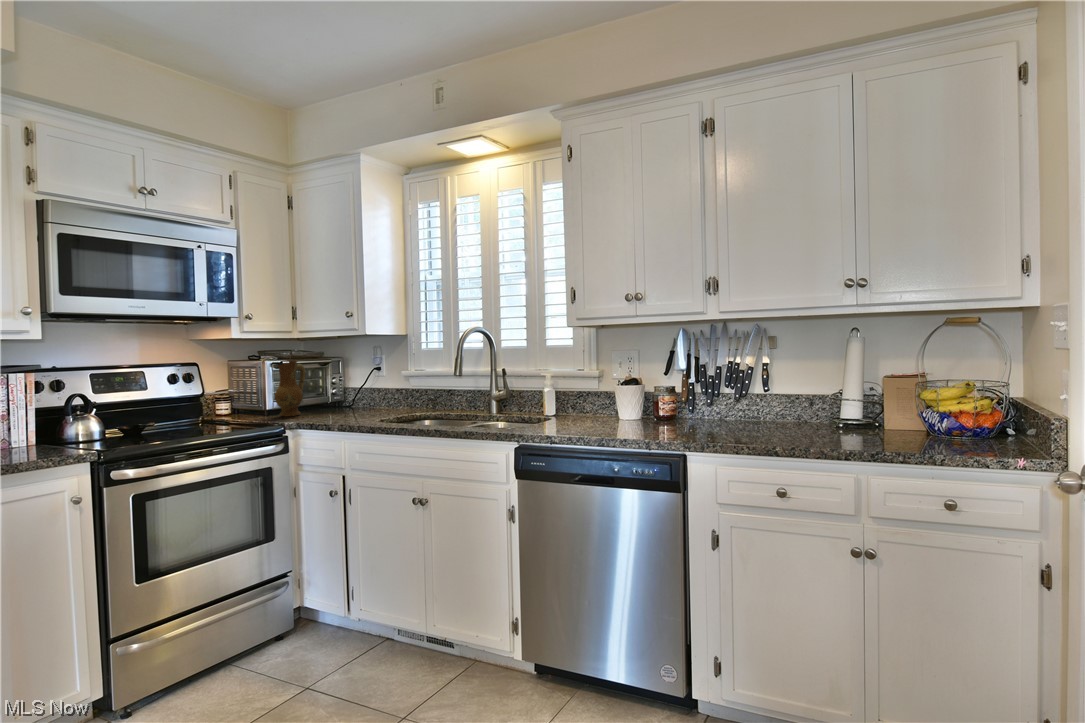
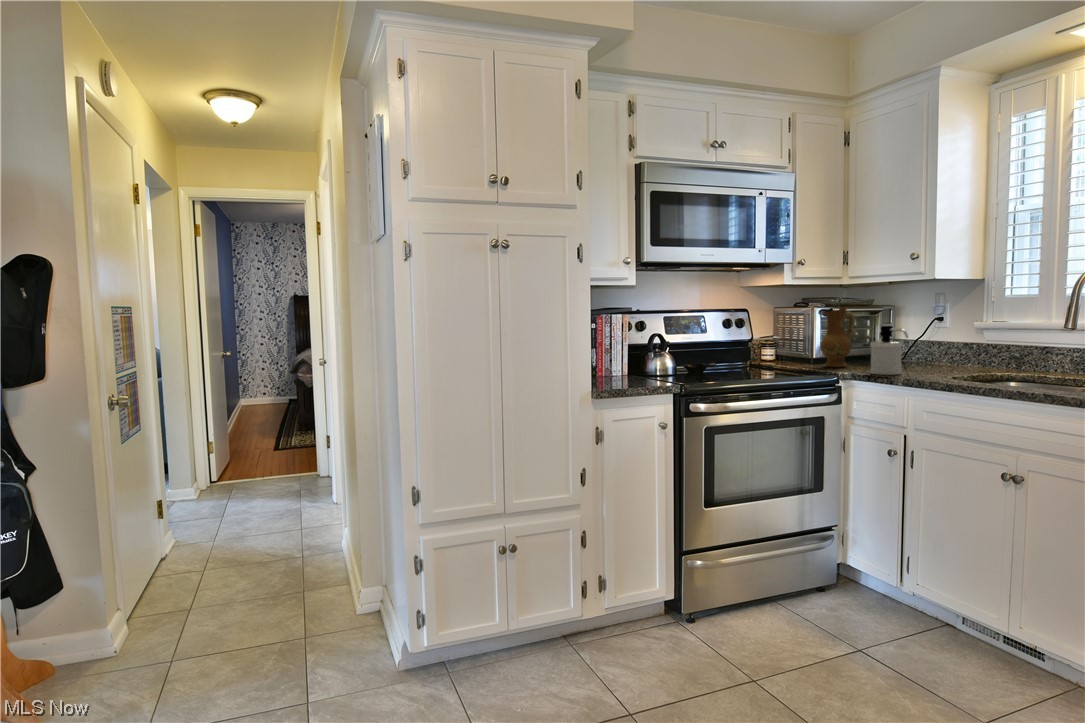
soap dispenser: none [315,377,346,421] -> present [870,326,908,375]

